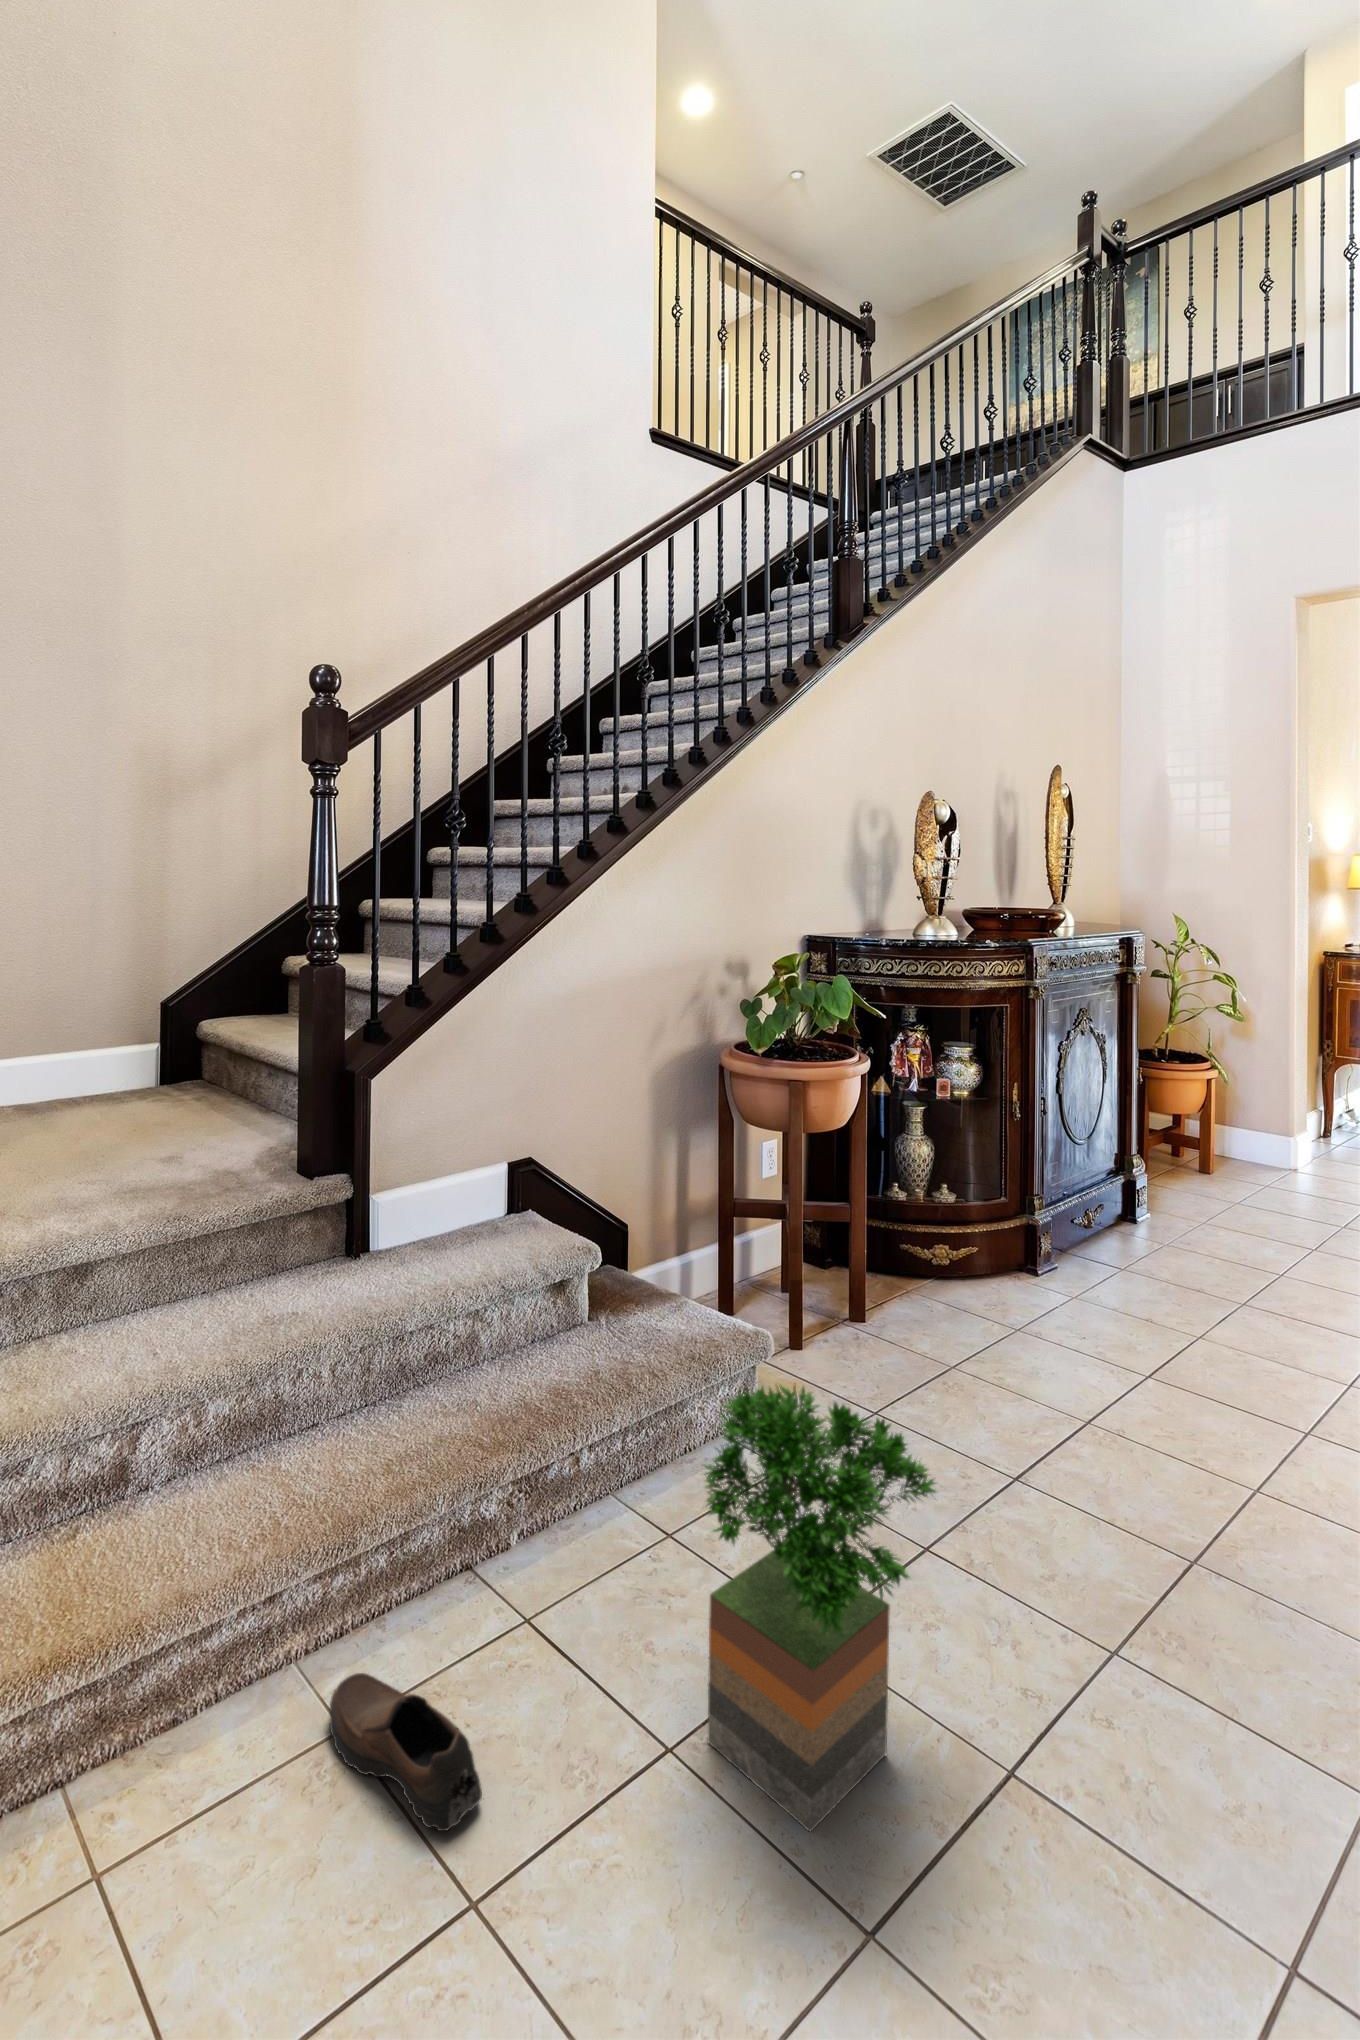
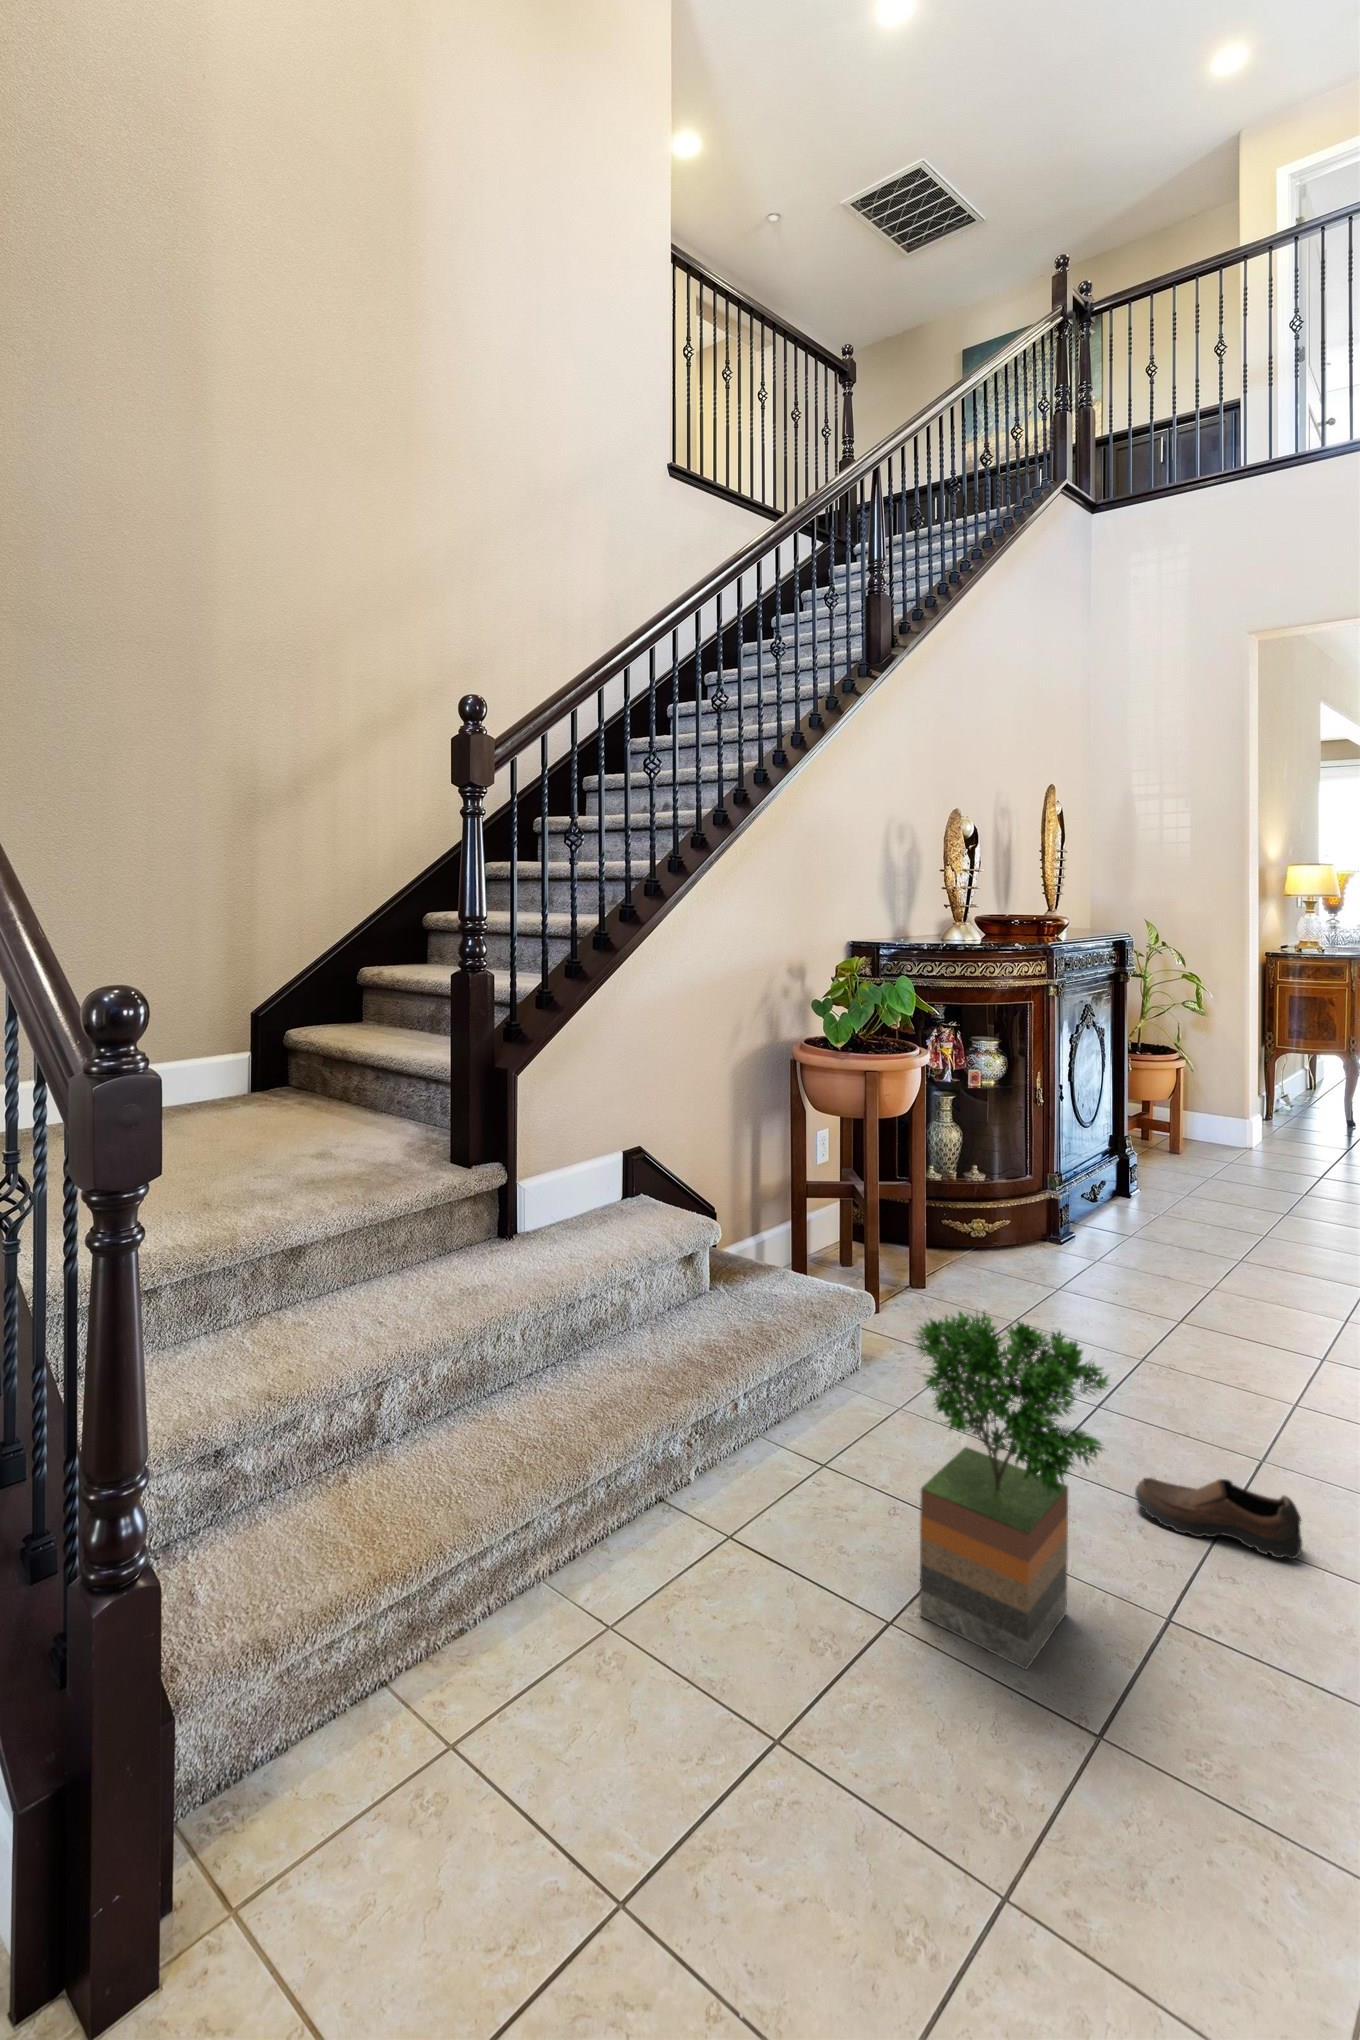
shoe: present [330,1673,482,1831] -> present [1135,1478,1302,1559]

